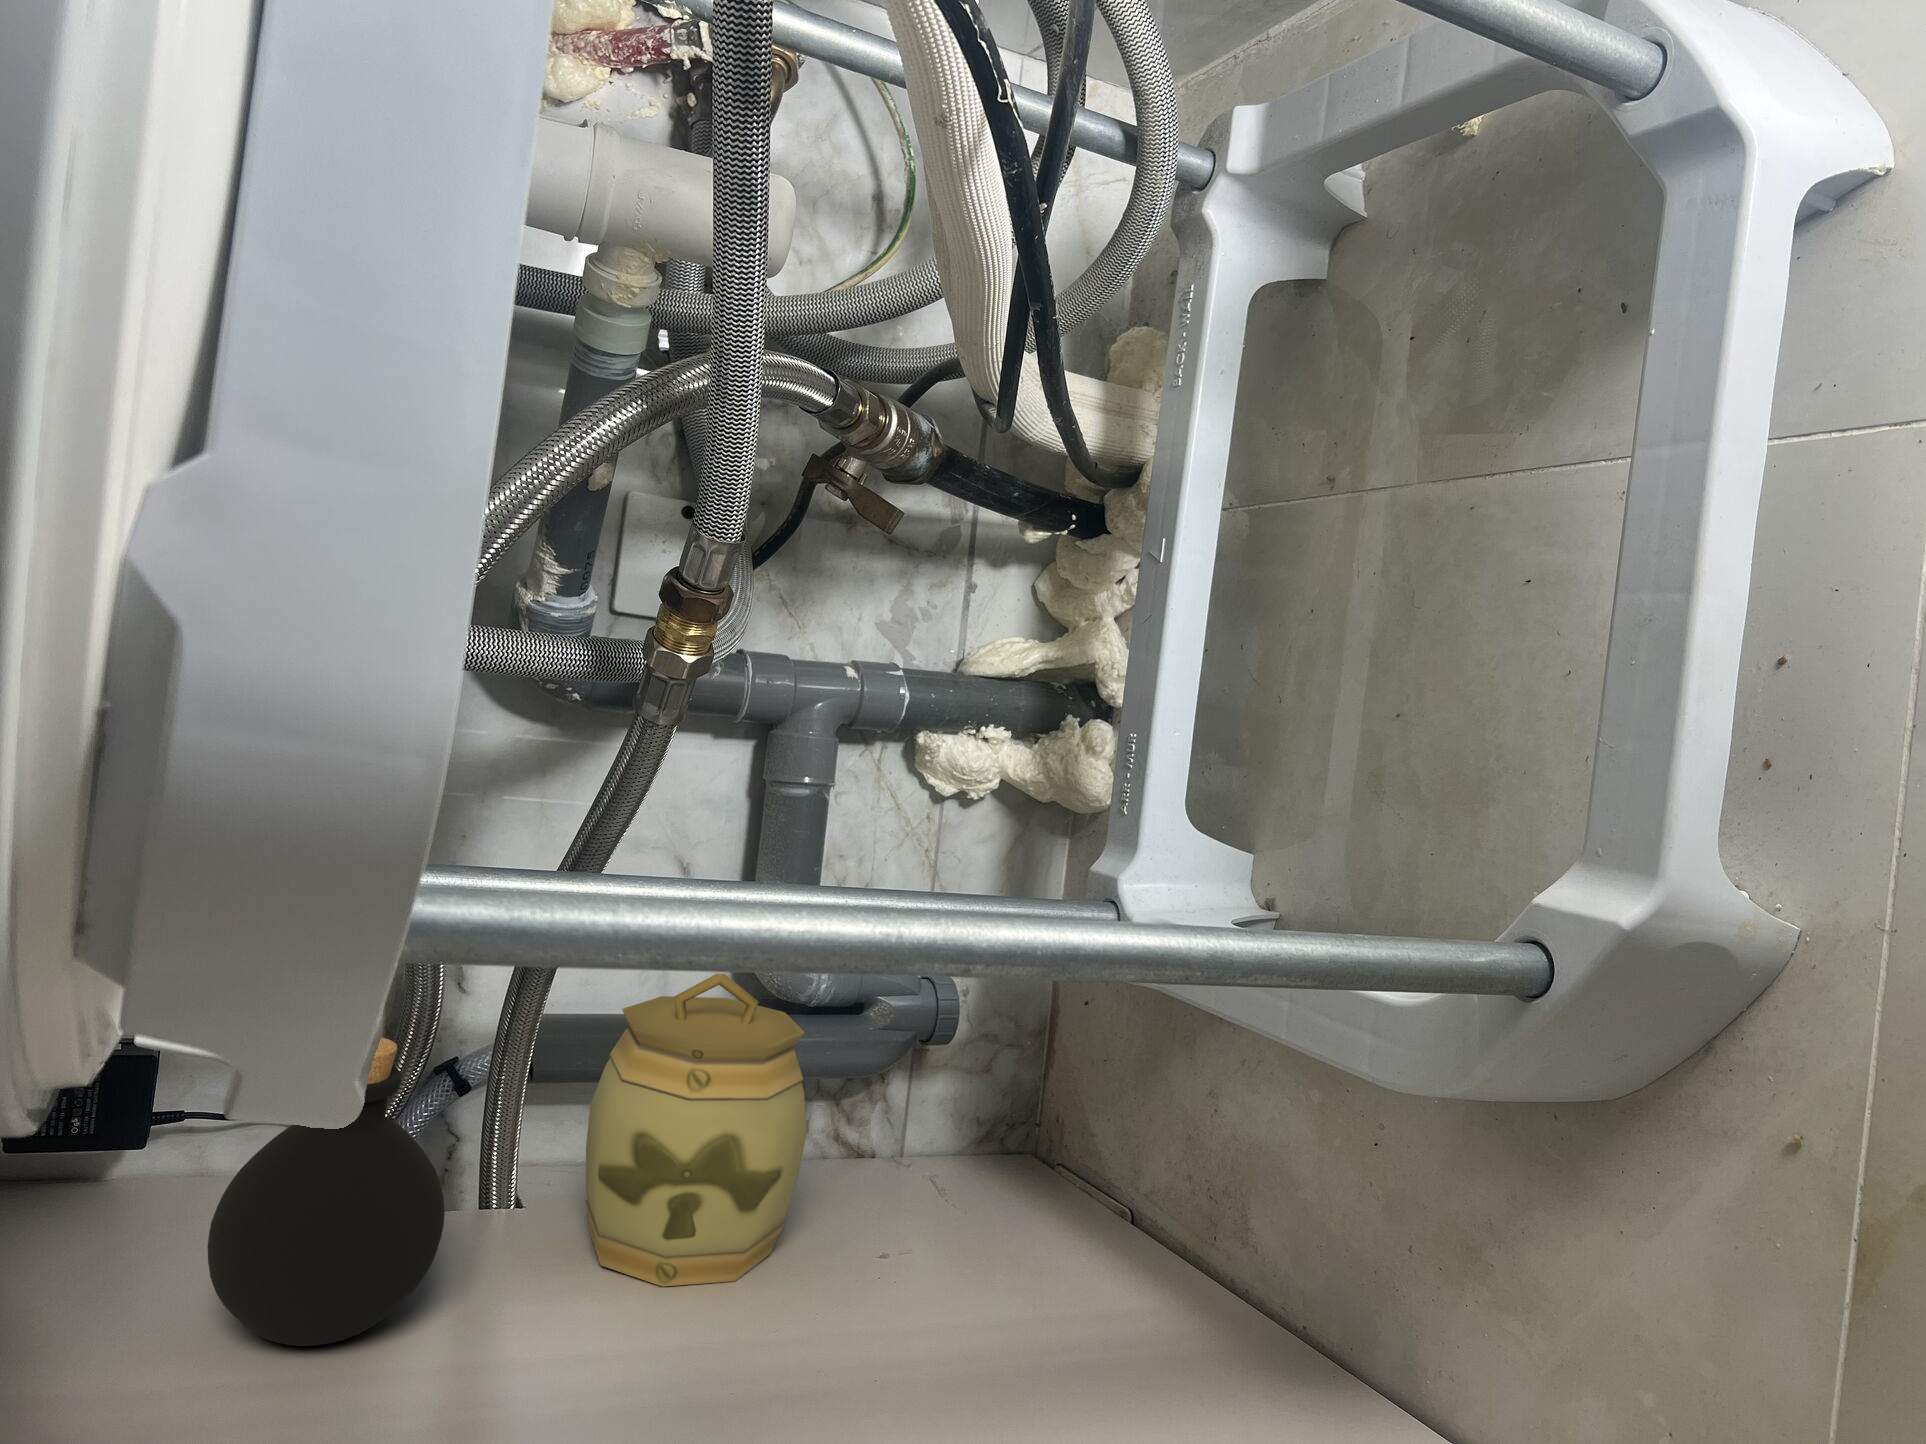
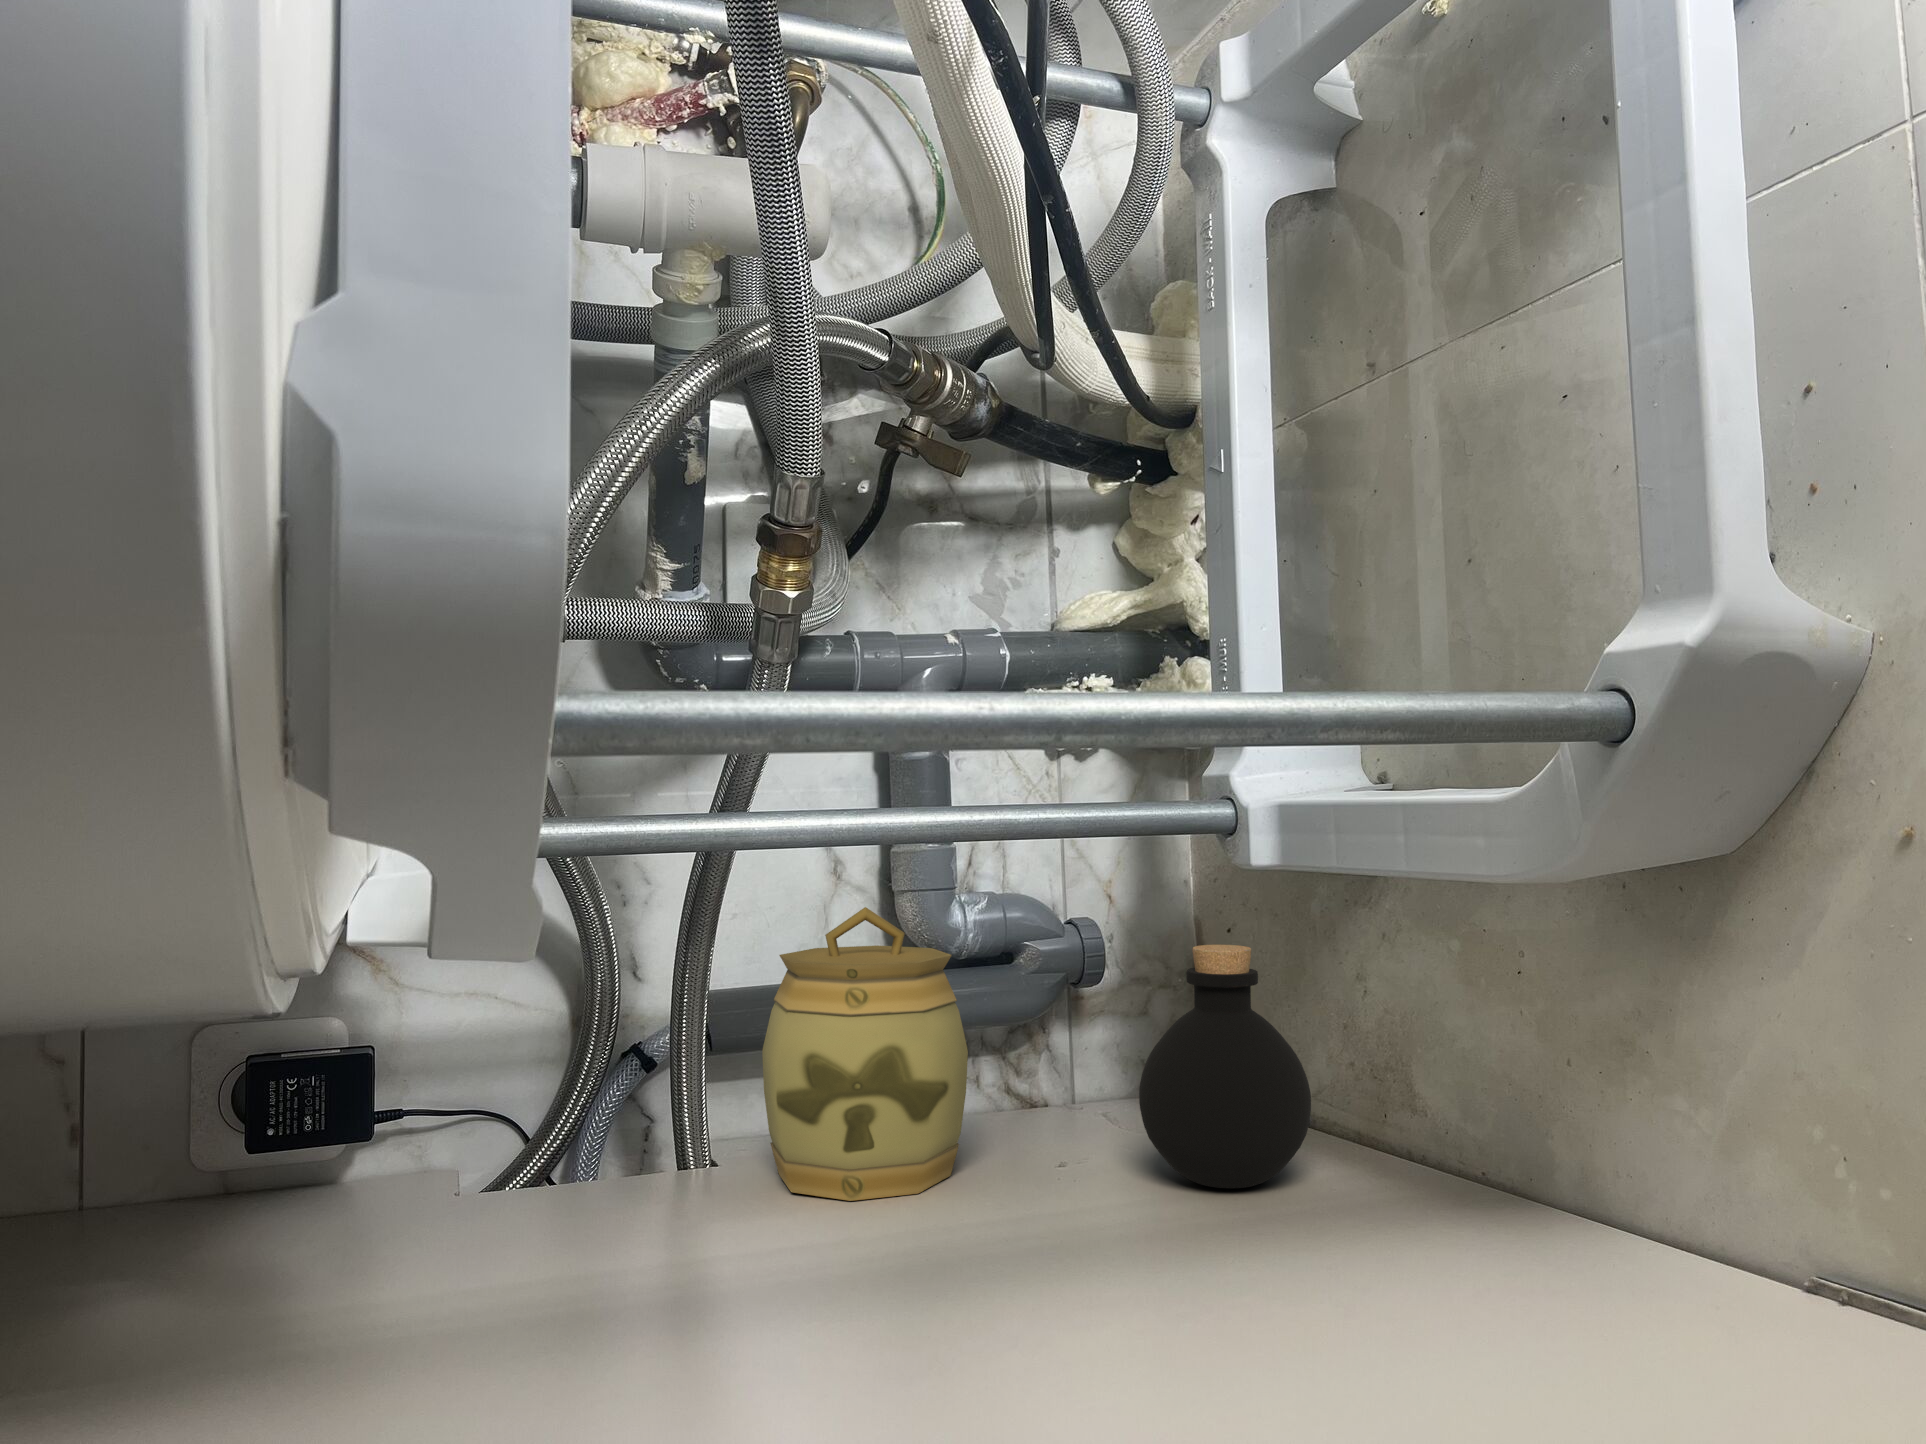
bottle: present [207,1038,445,1346] -> present [1139,945,1311,1189]

